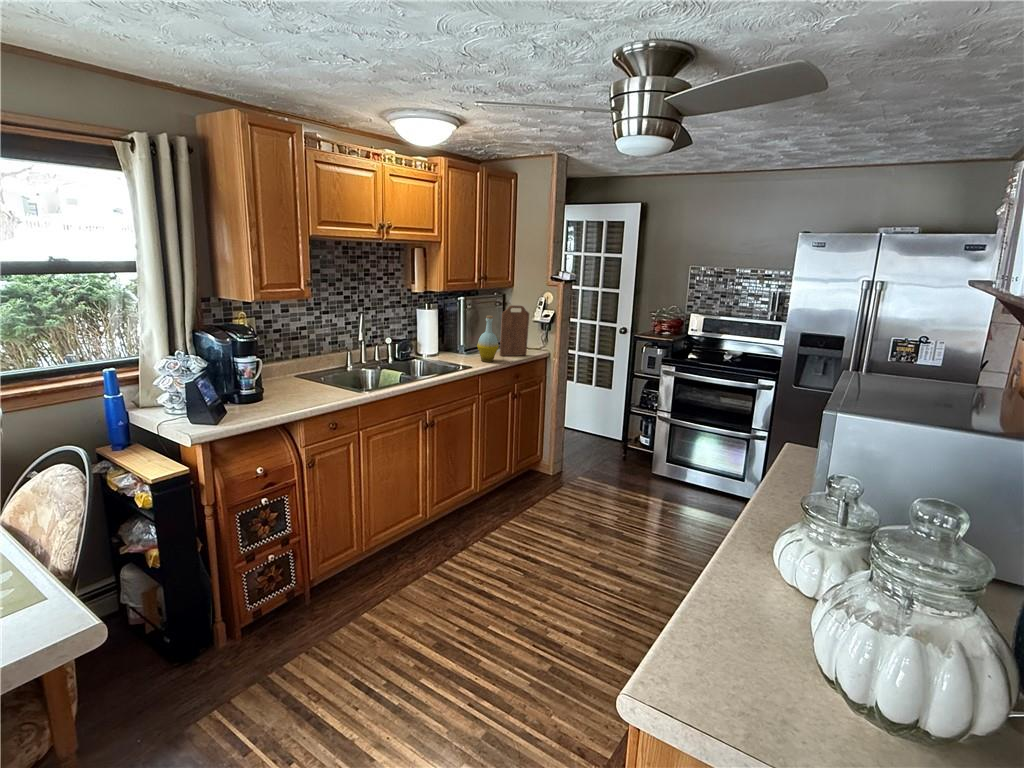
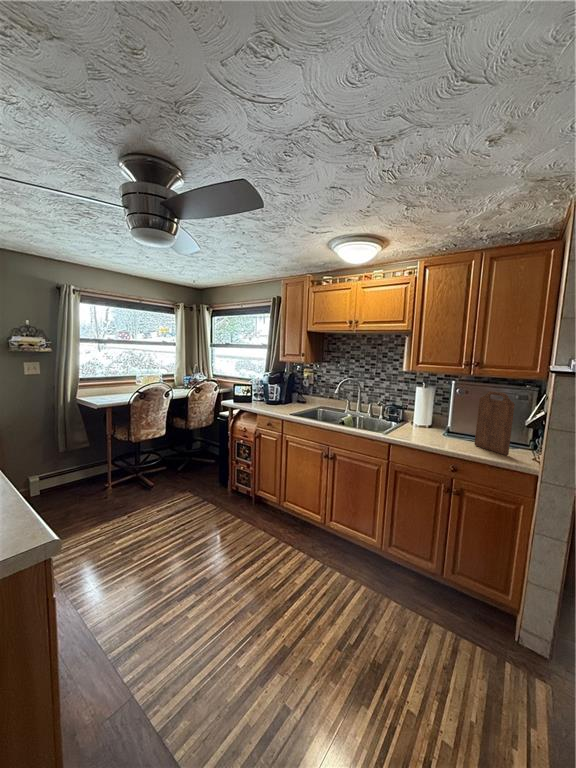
bottle: present [477,315,499,362] -> none [429,395,453,442]

